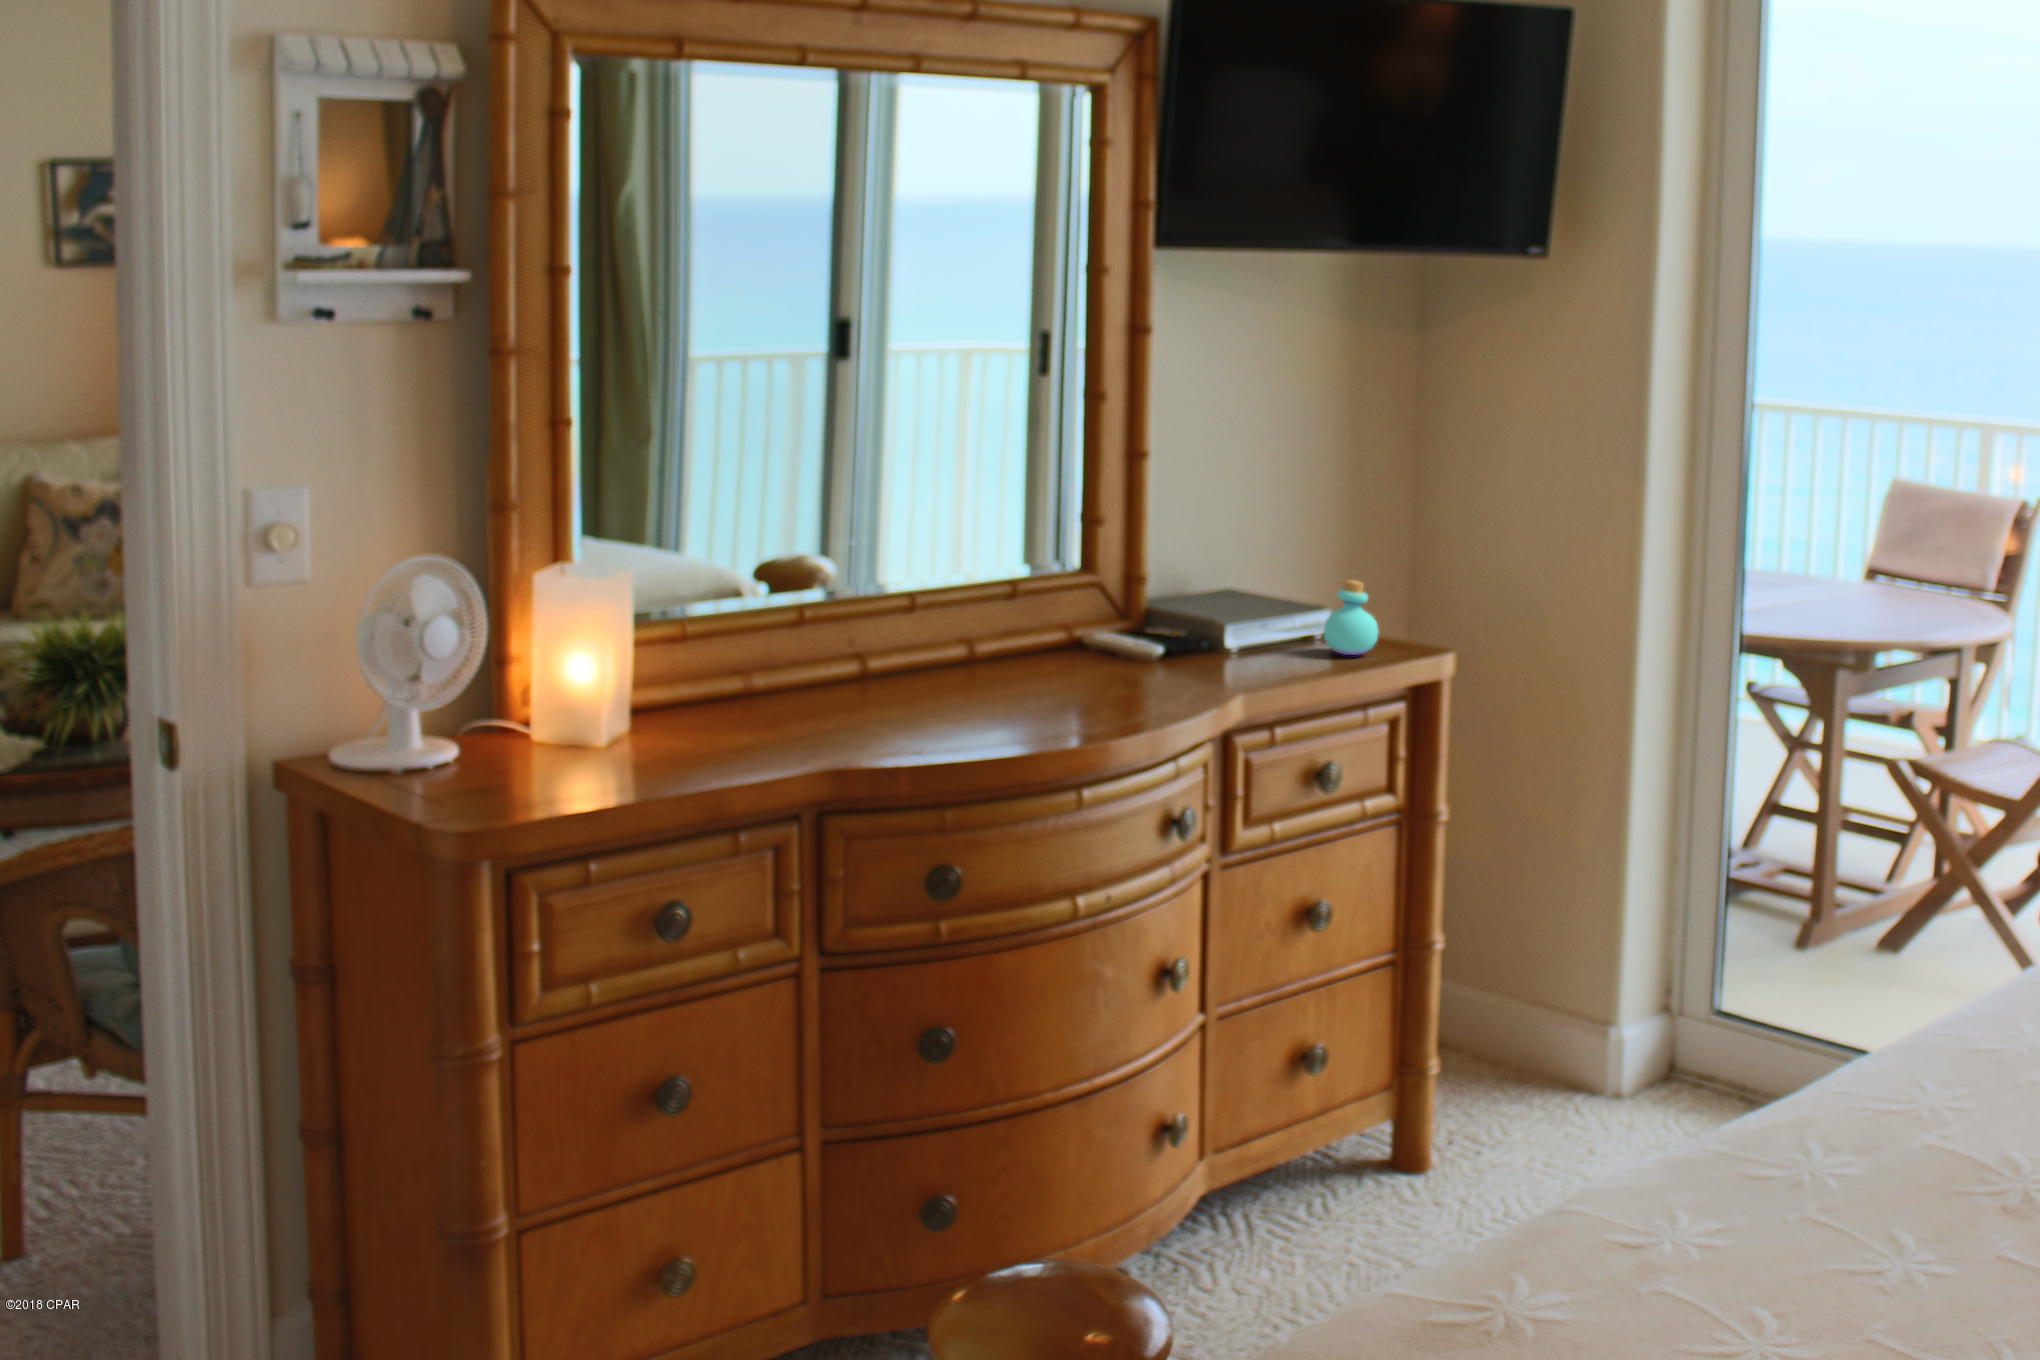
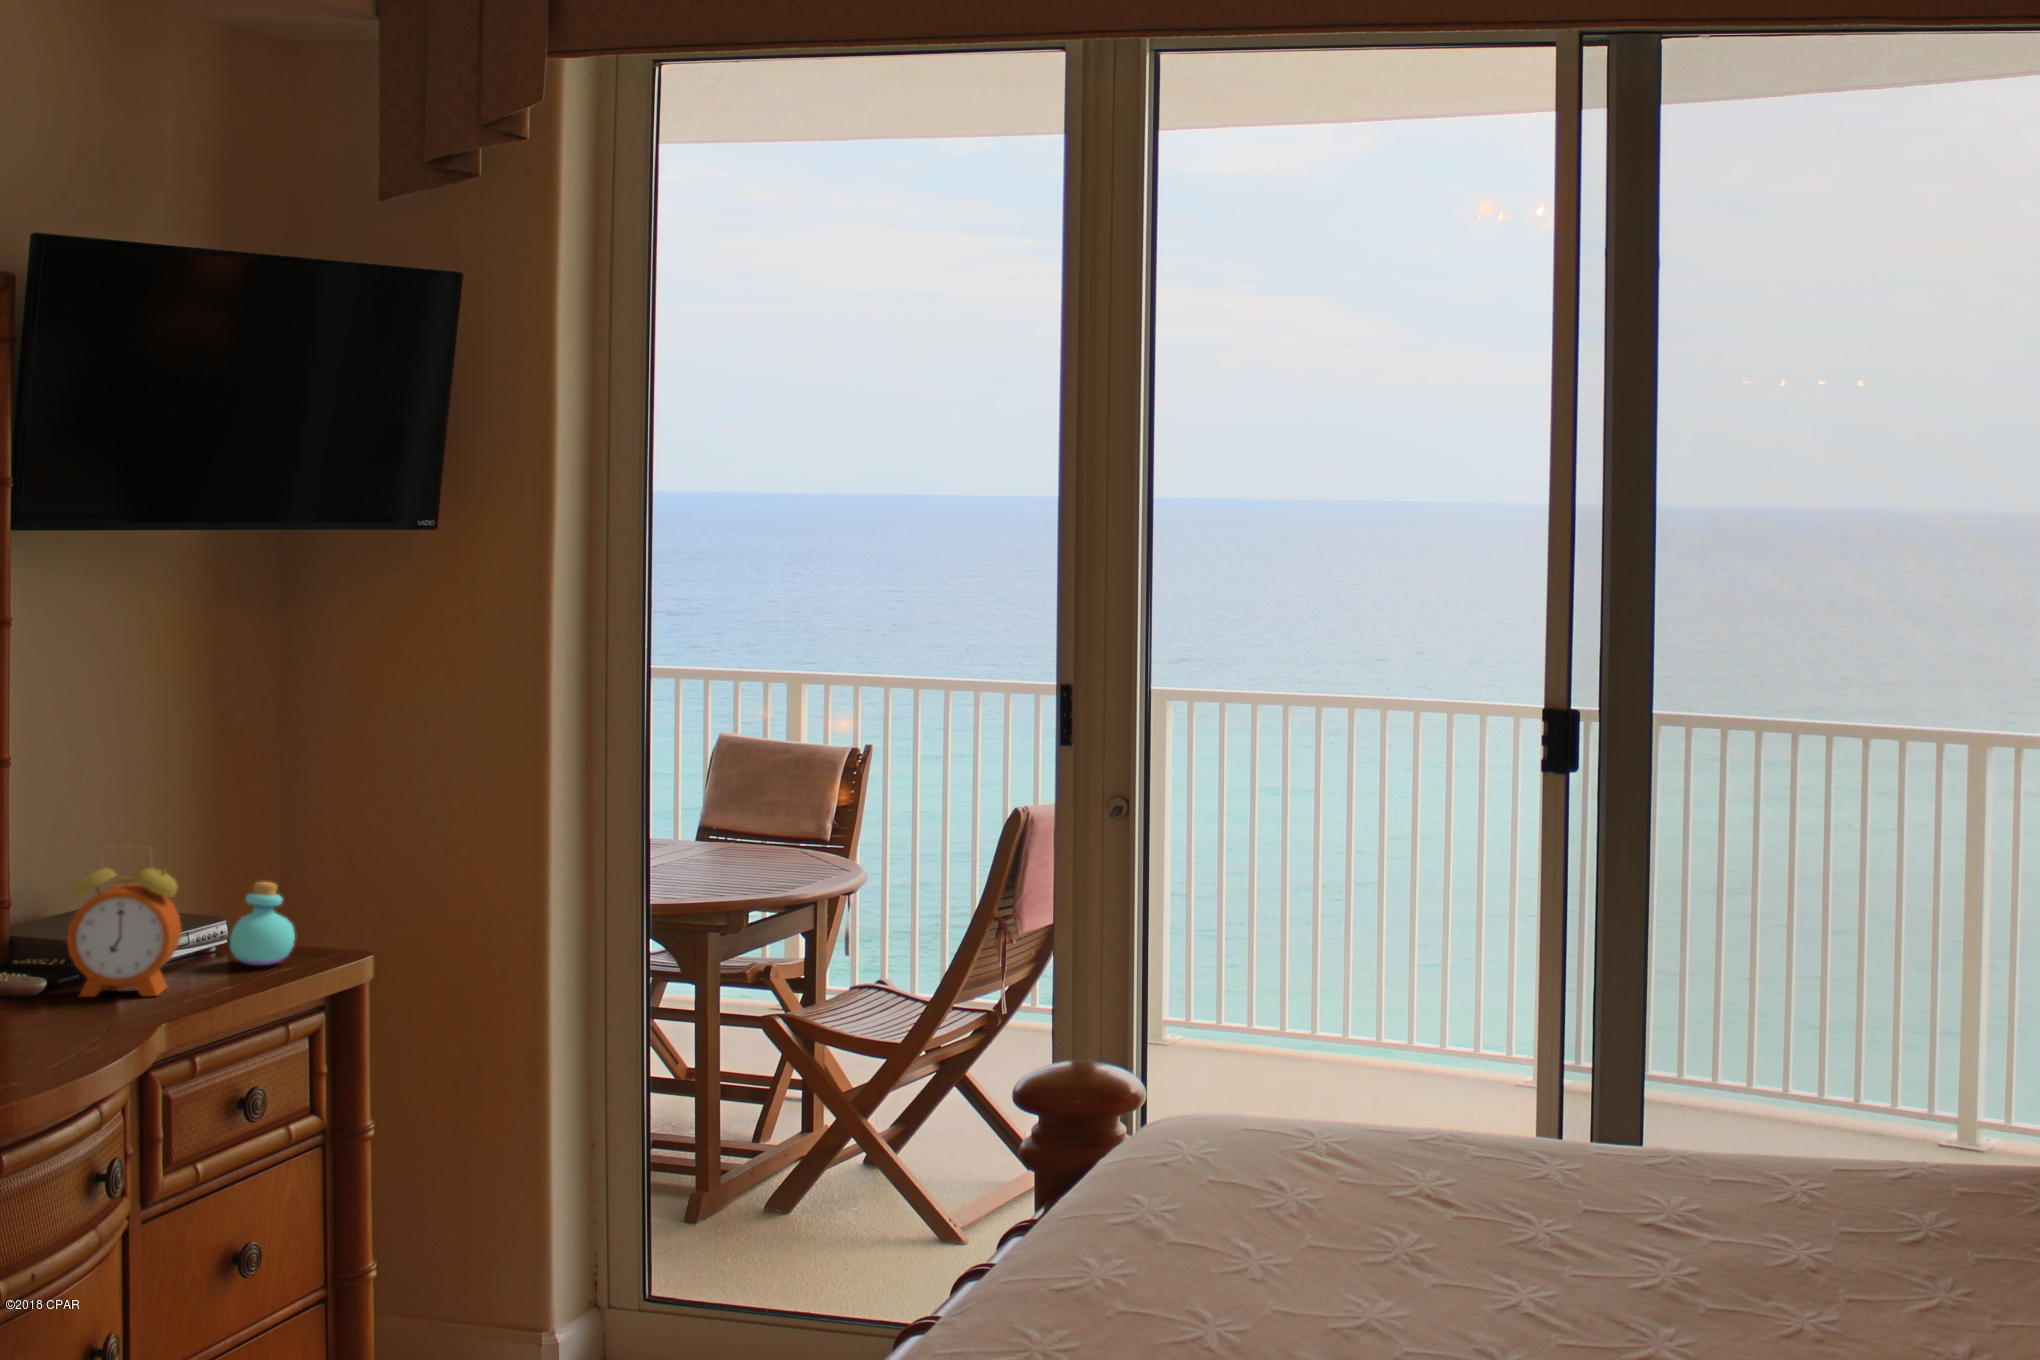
alarm clock: none [1182,537,1274,672] -> present [67,868,181,997]

